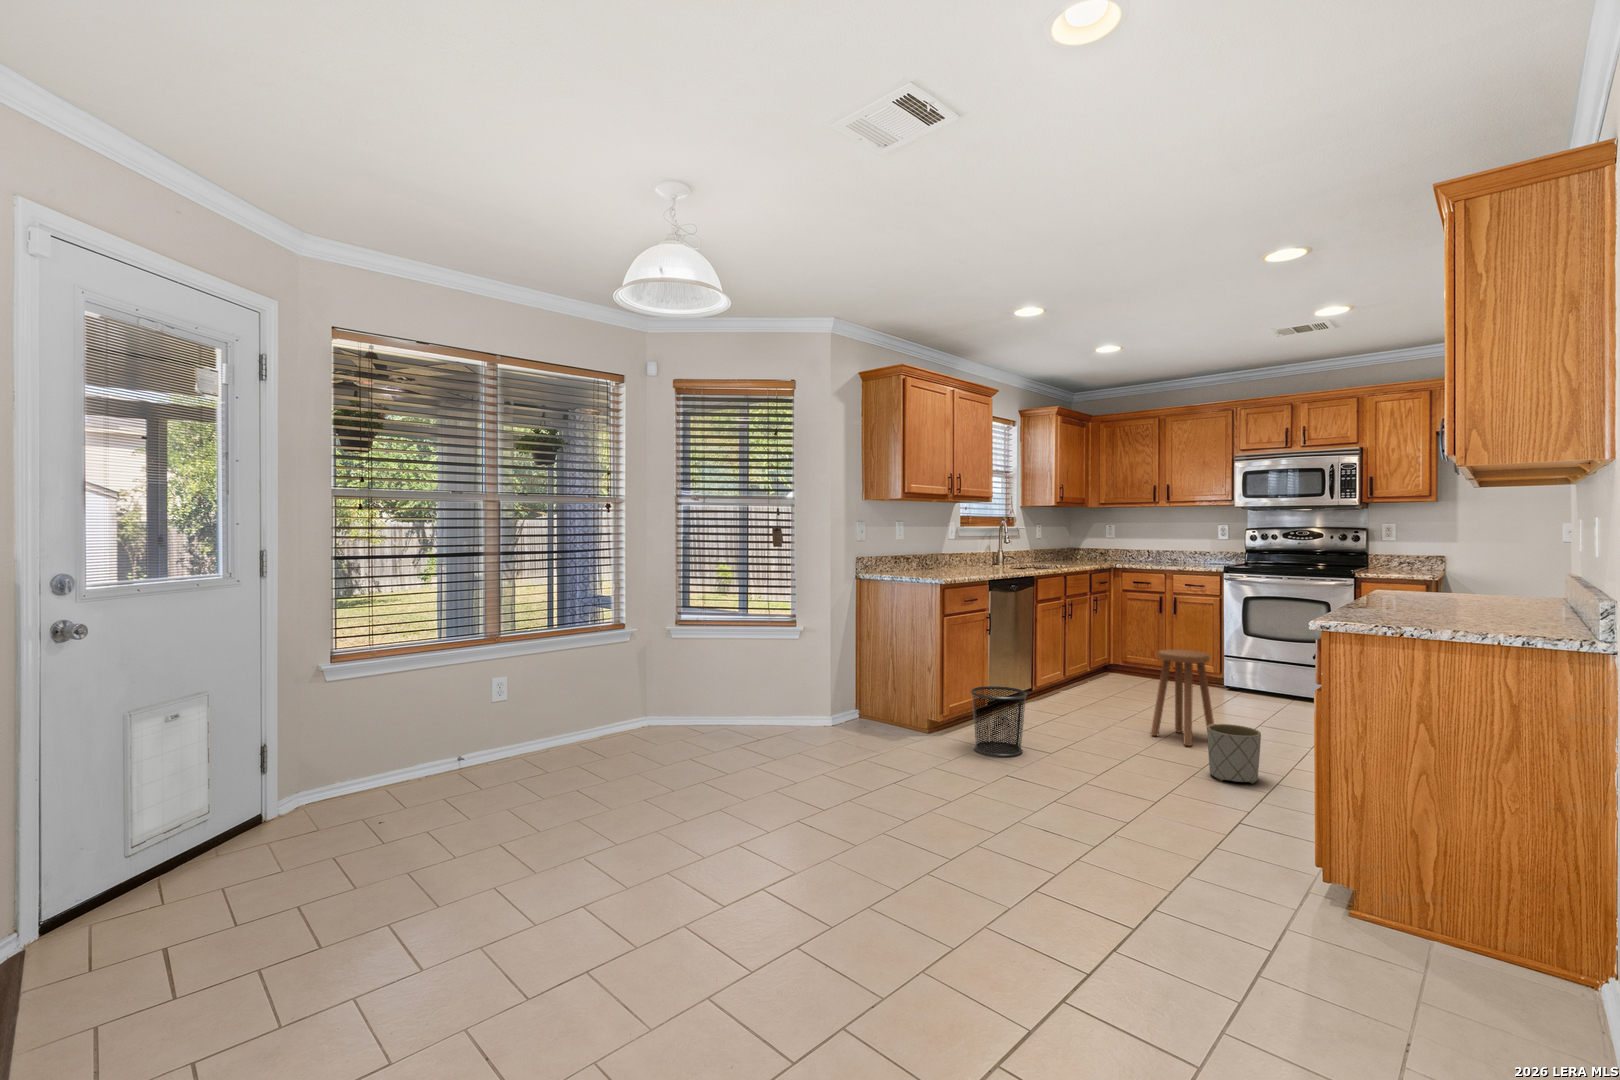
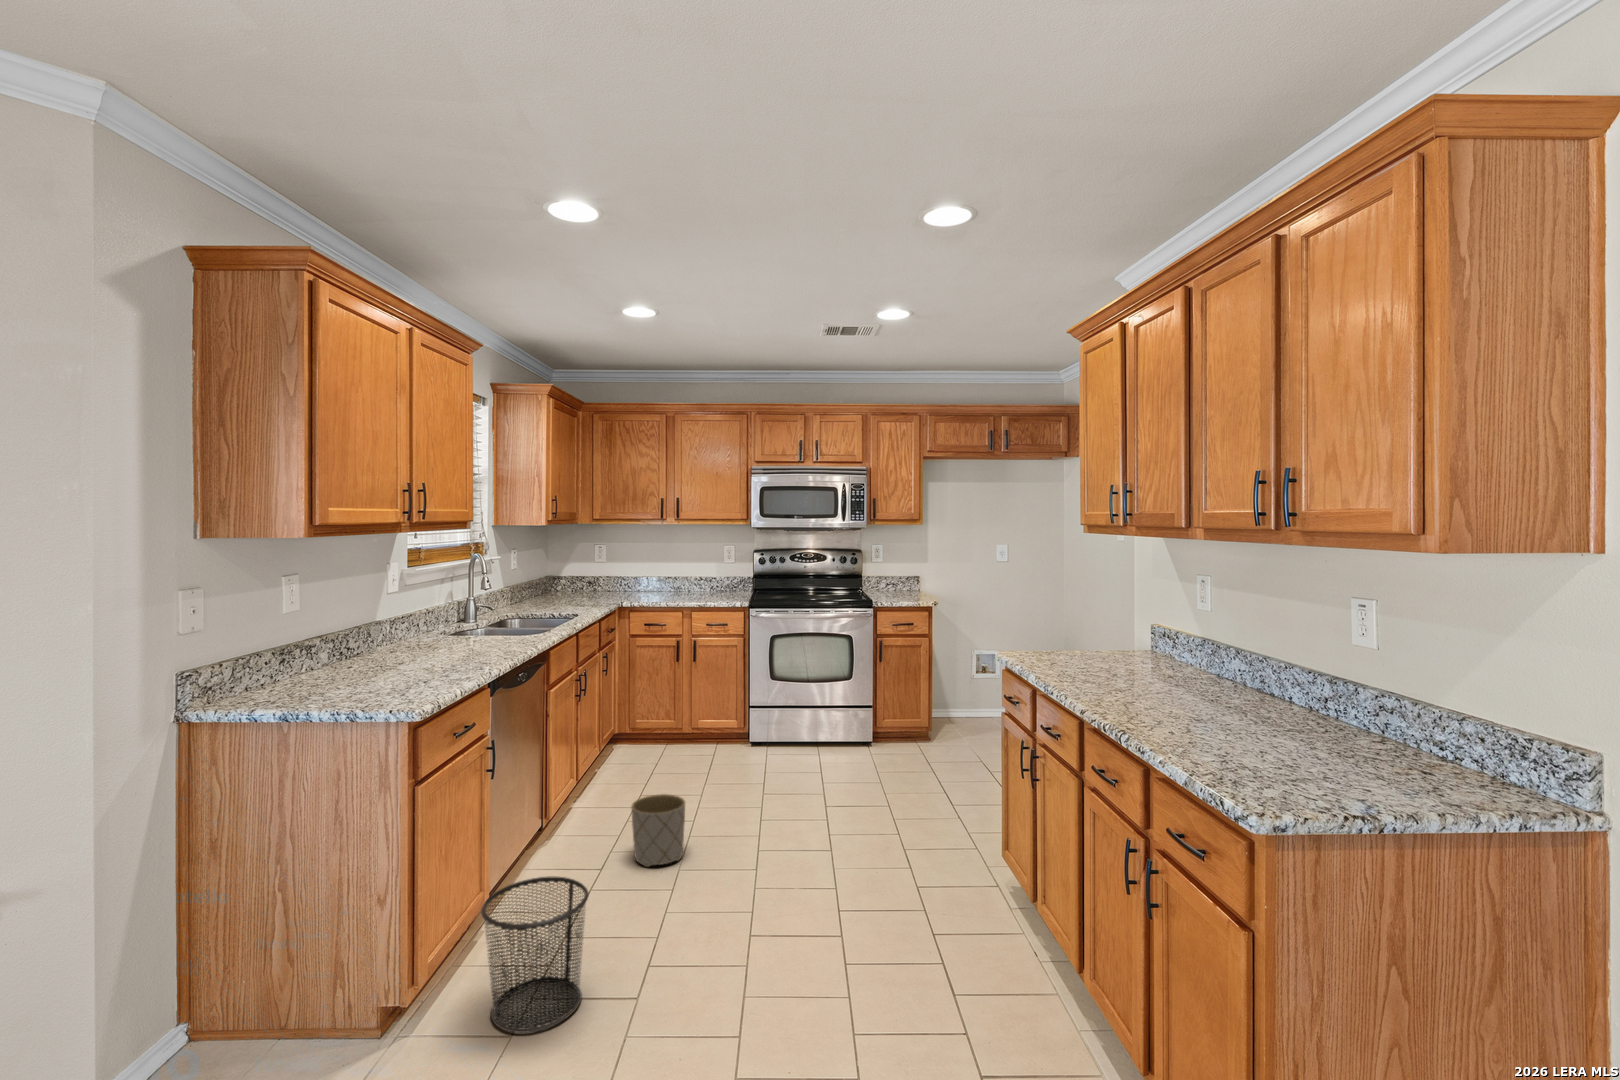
stool: present [1151,650,1214,746] -> none [733,737,811,879]
planter: present [1207,724,1261,784] -> present [631,794,685,867]

